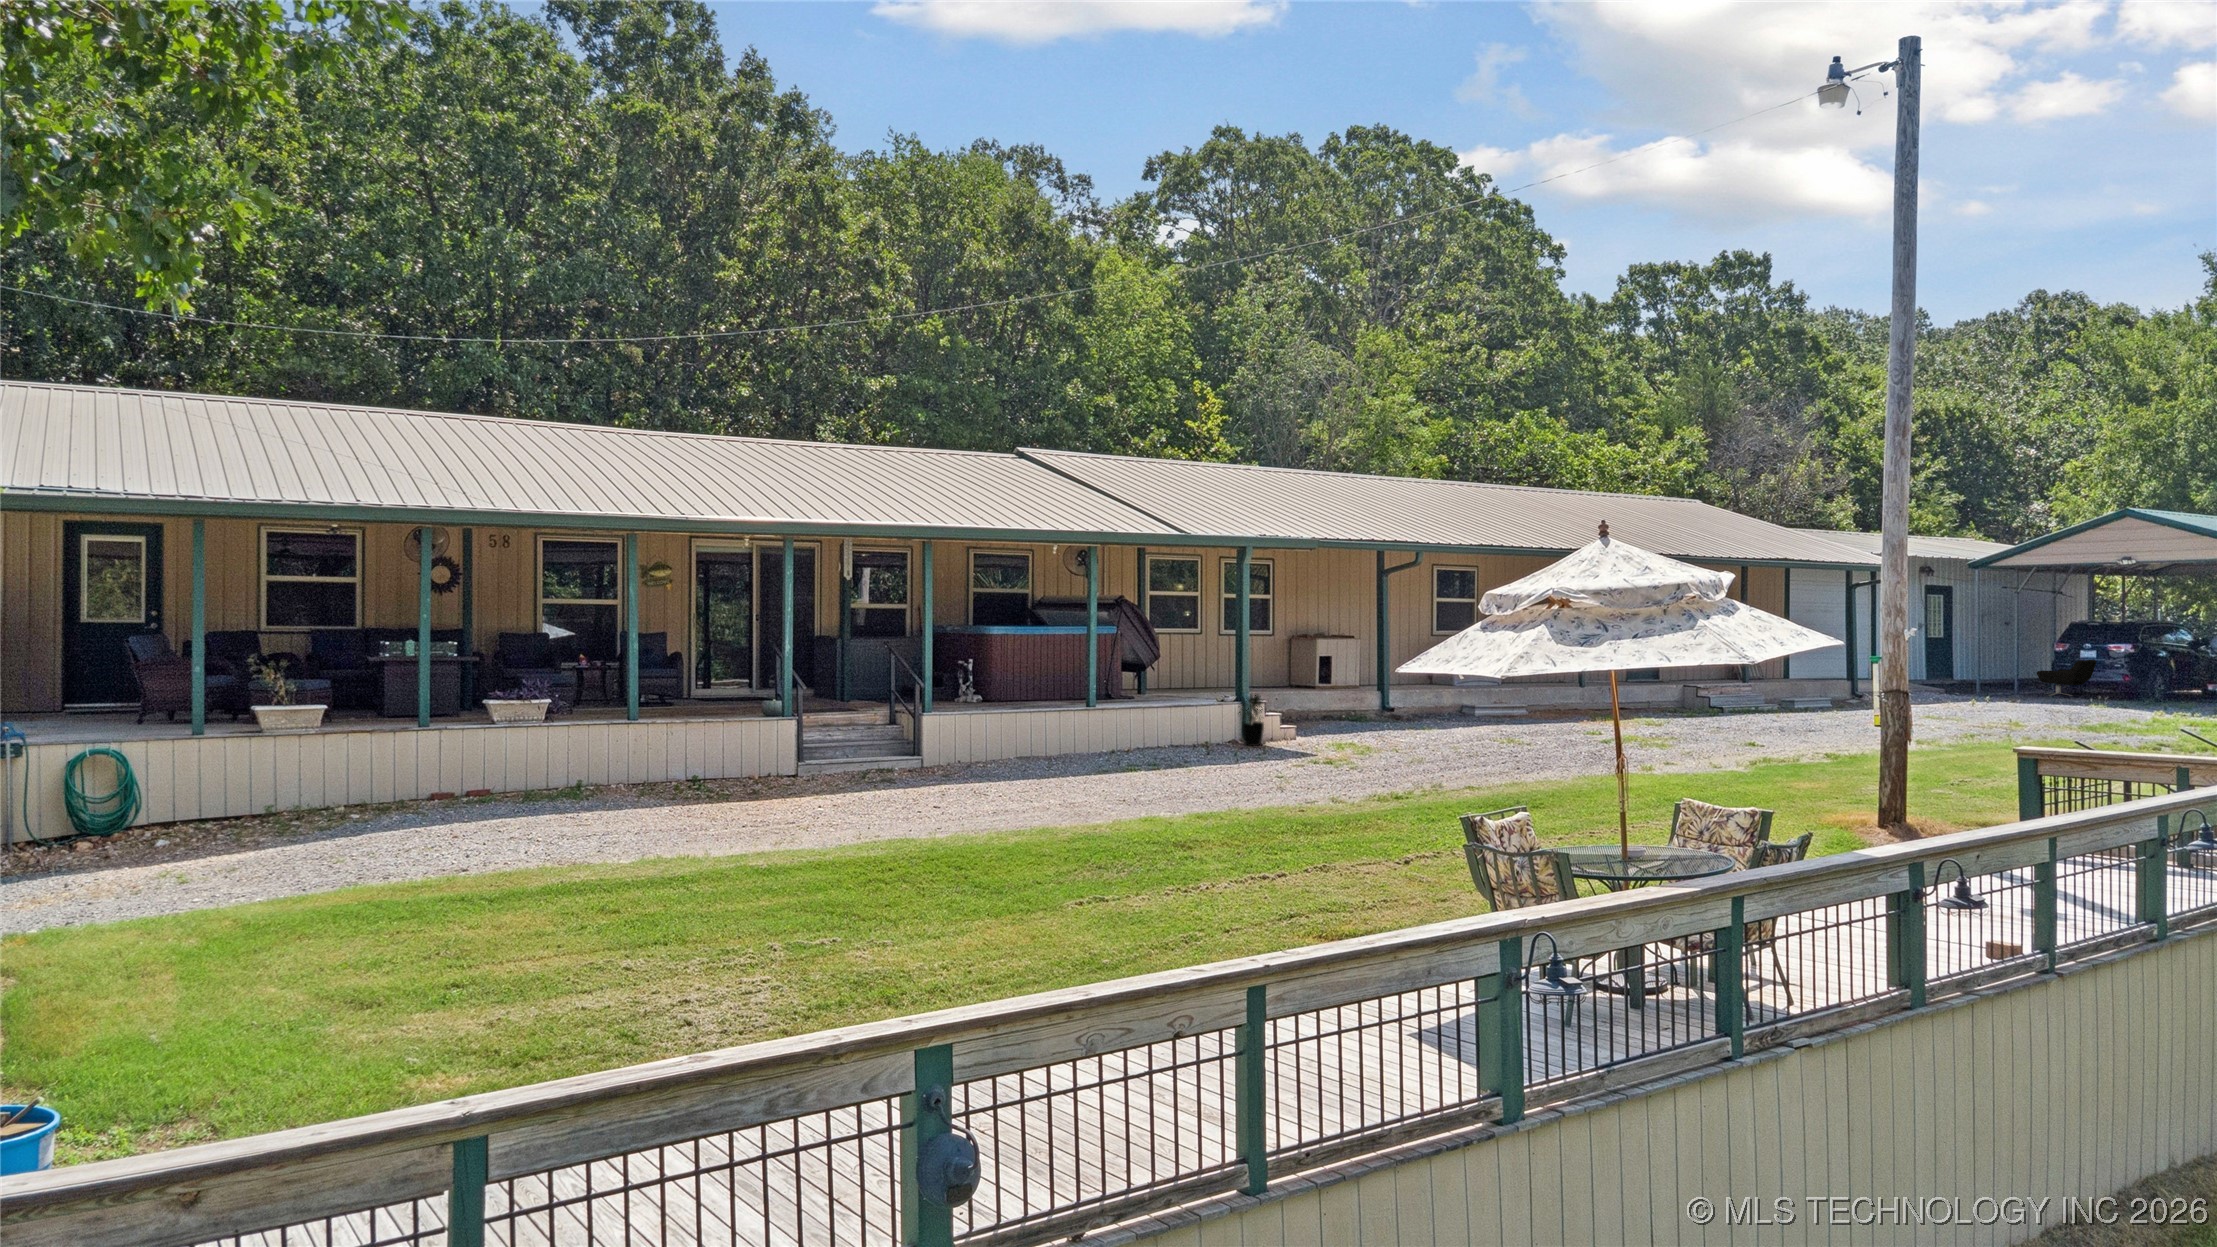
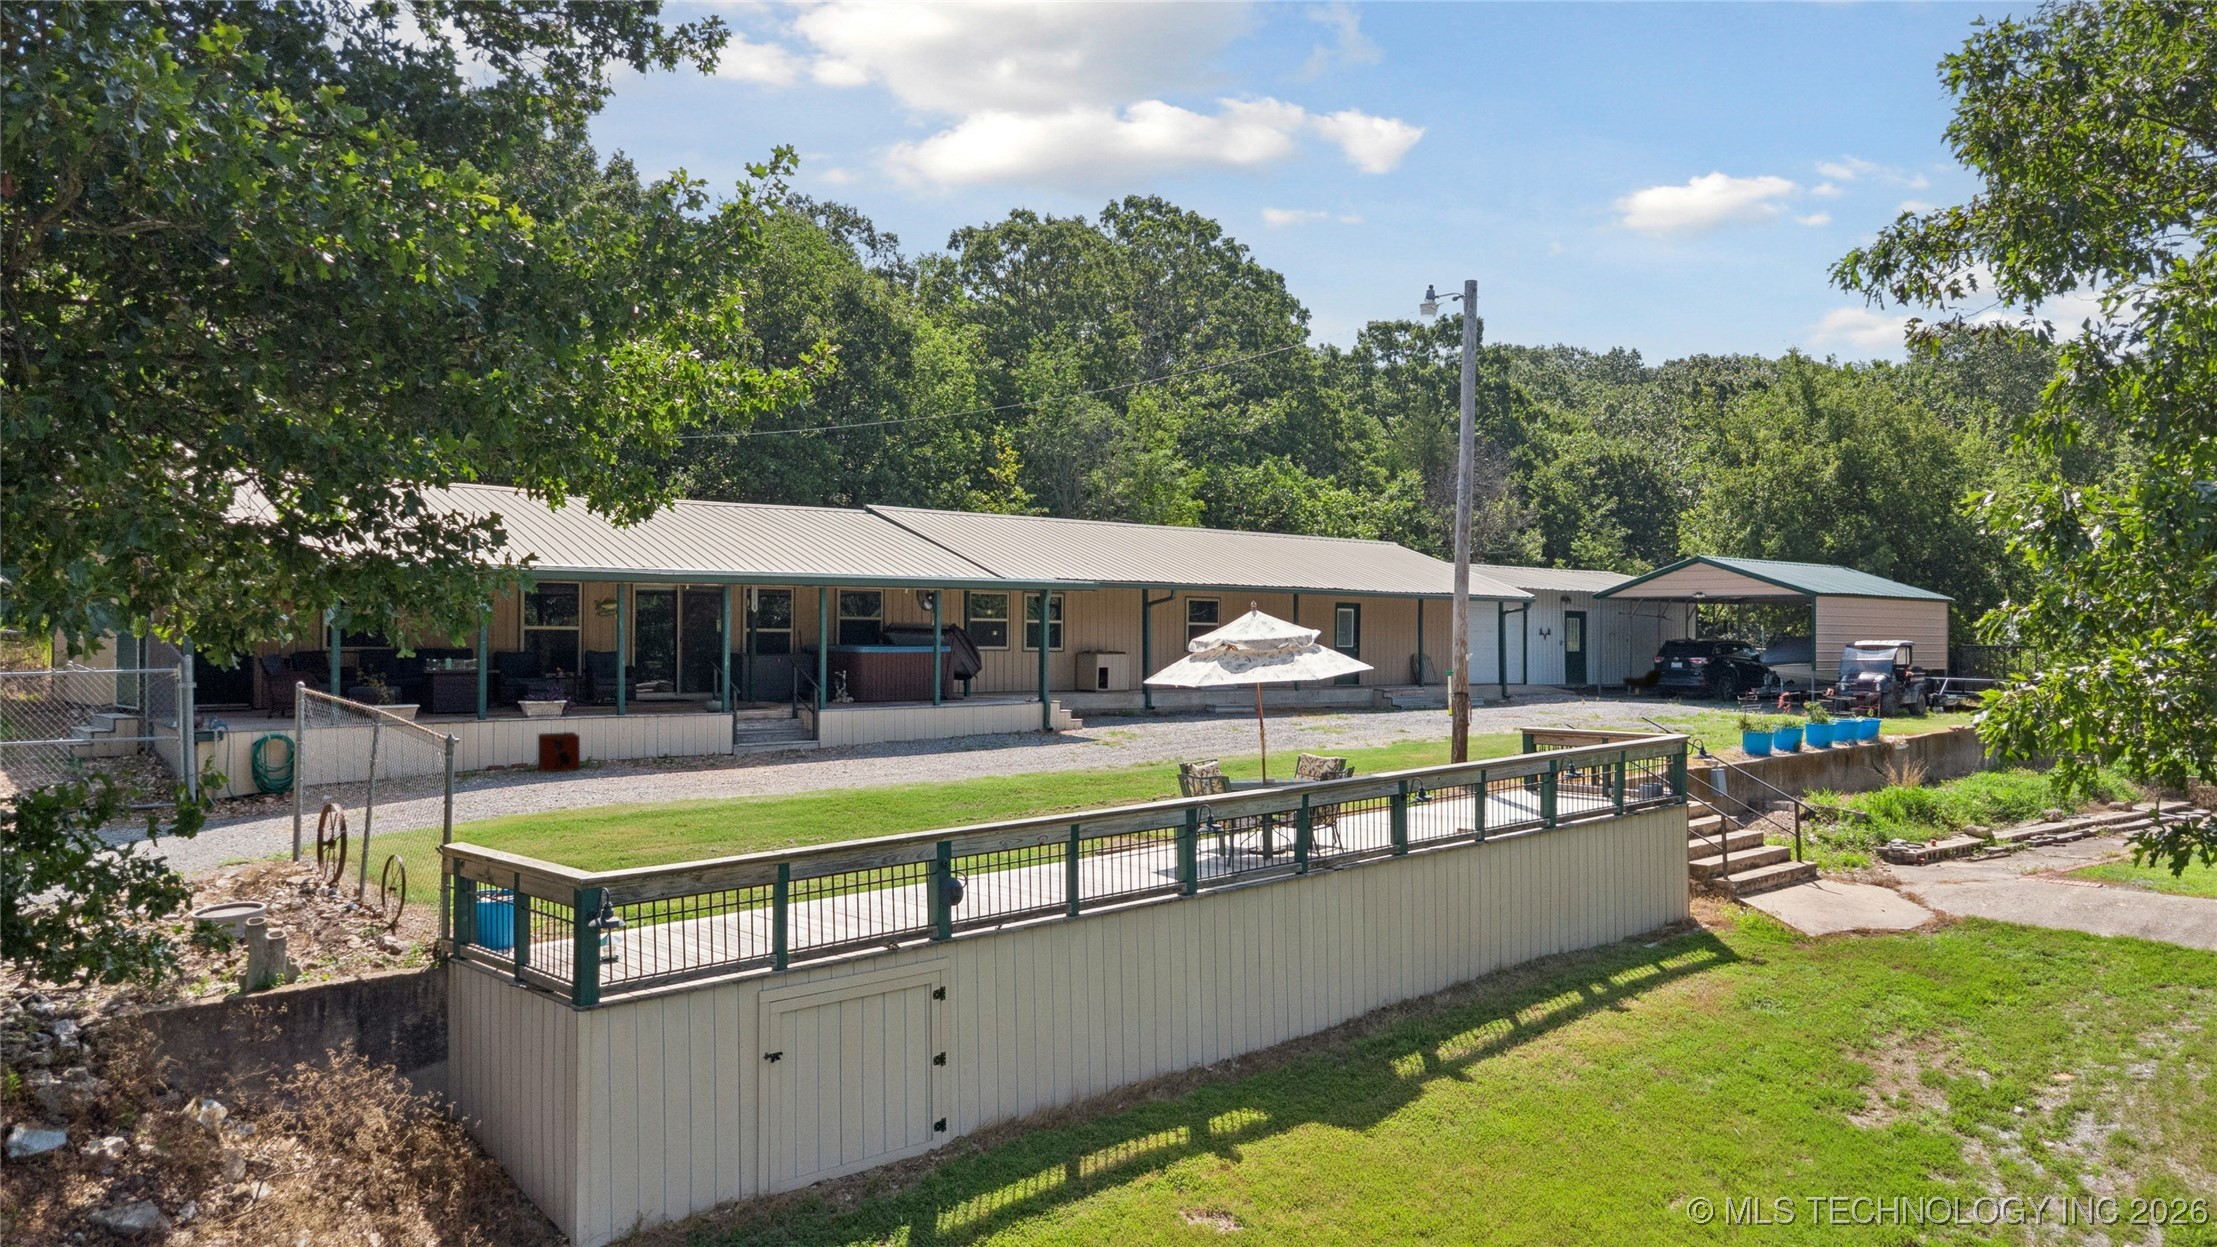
potted plant: present [1239,694,1268,746] -> none [1040,694,1065,734]
storage box: none [539,742,591,798] -> present [538,732,580,772]

